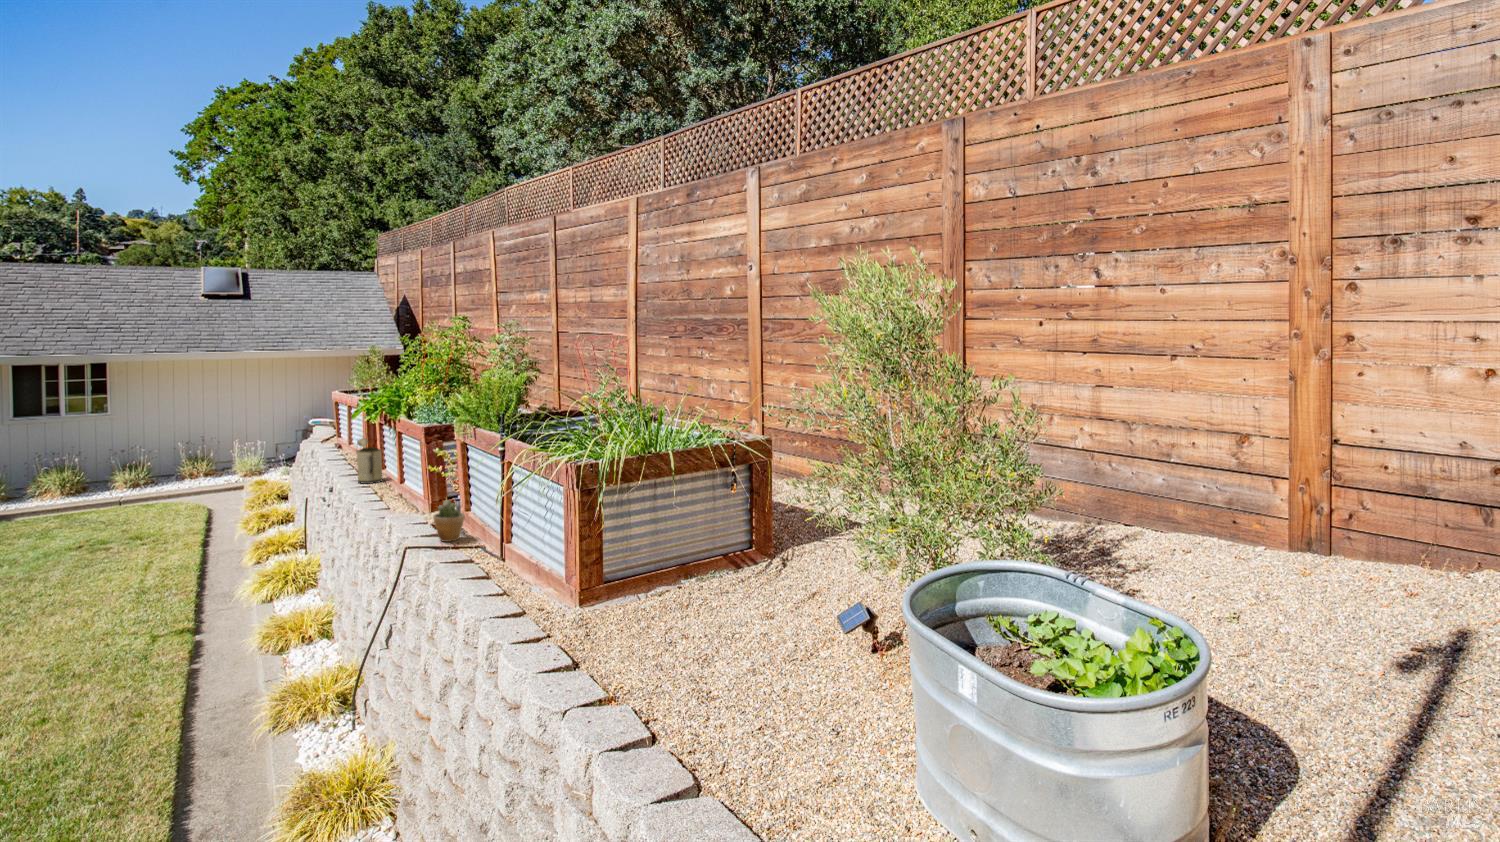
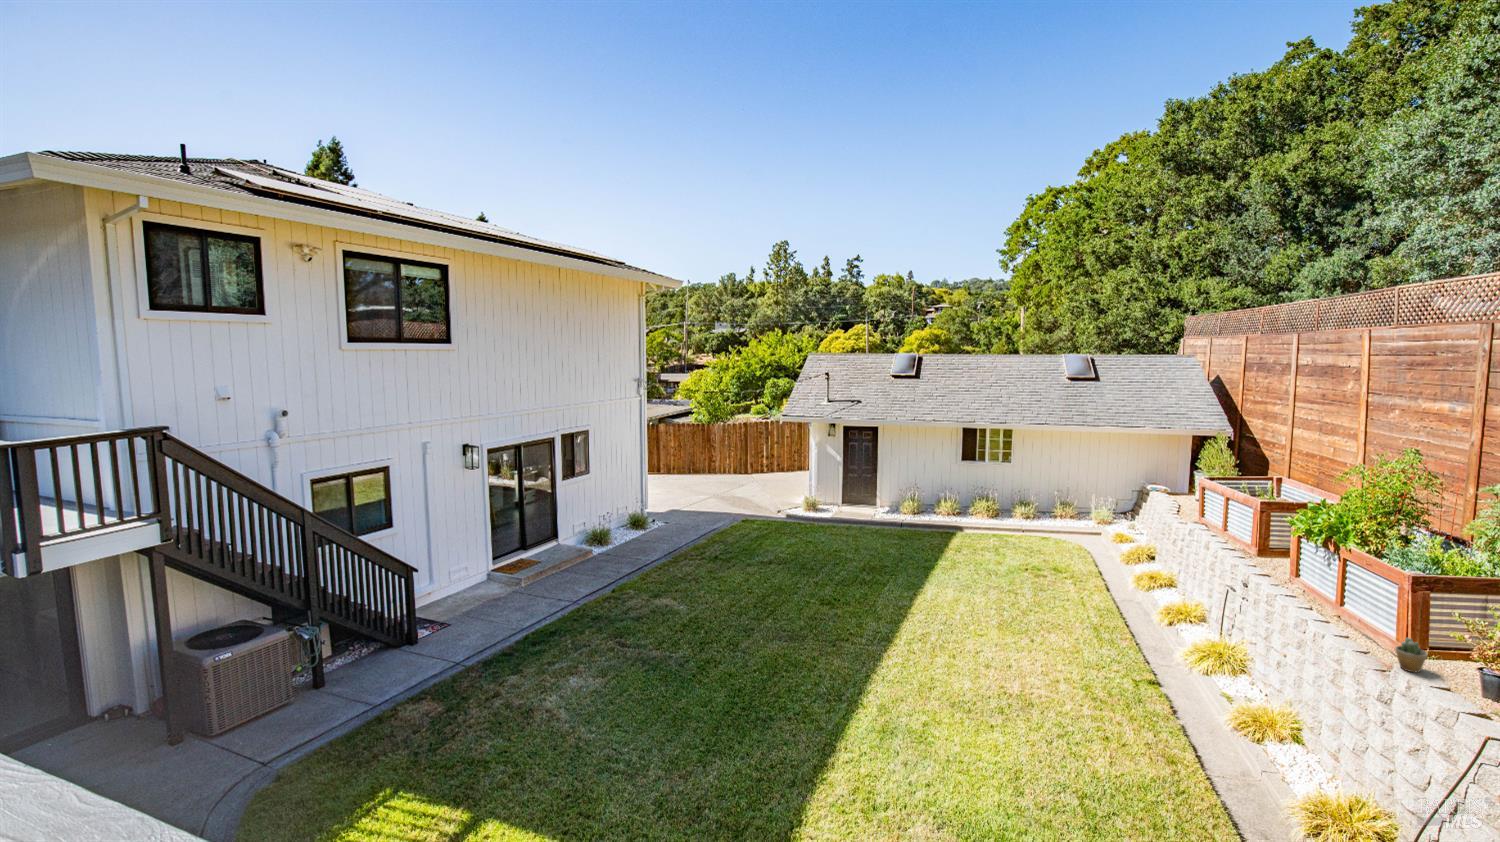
watering can: present [356,438,382,484] -> none [1260,540,1286,579]

